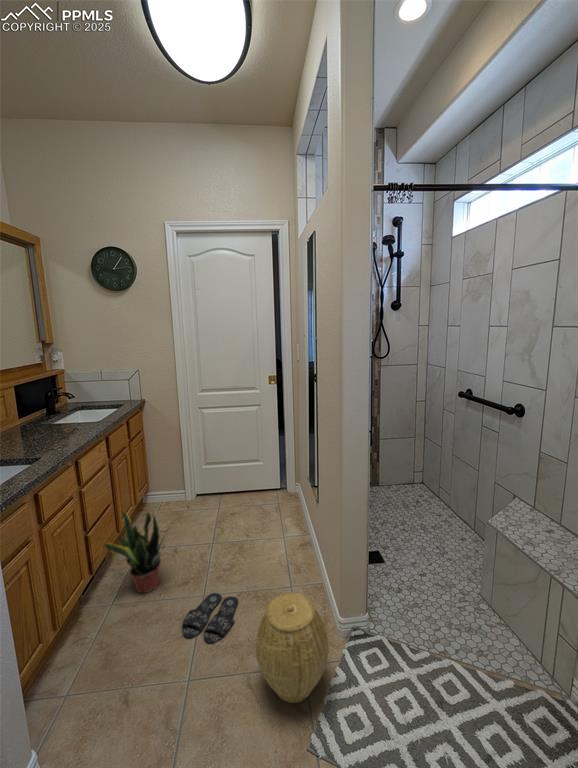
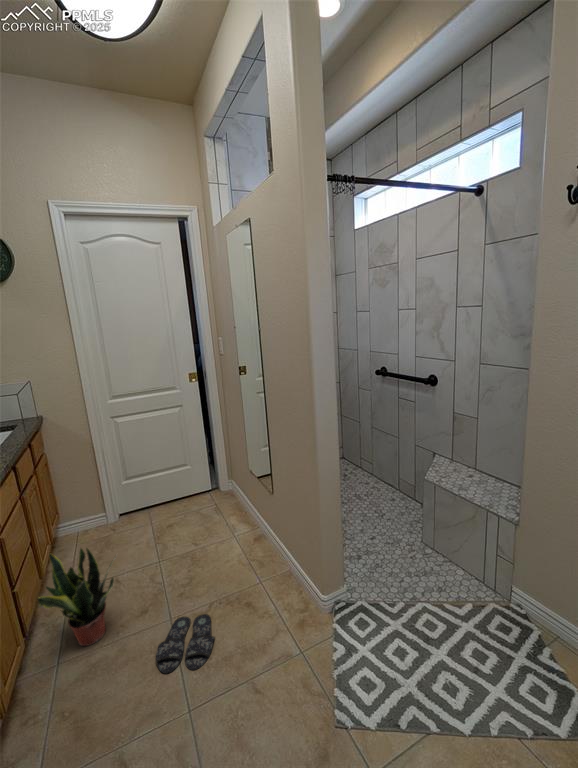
woven basket: present [256,592,328,703] -> none [258,583,332,693]

